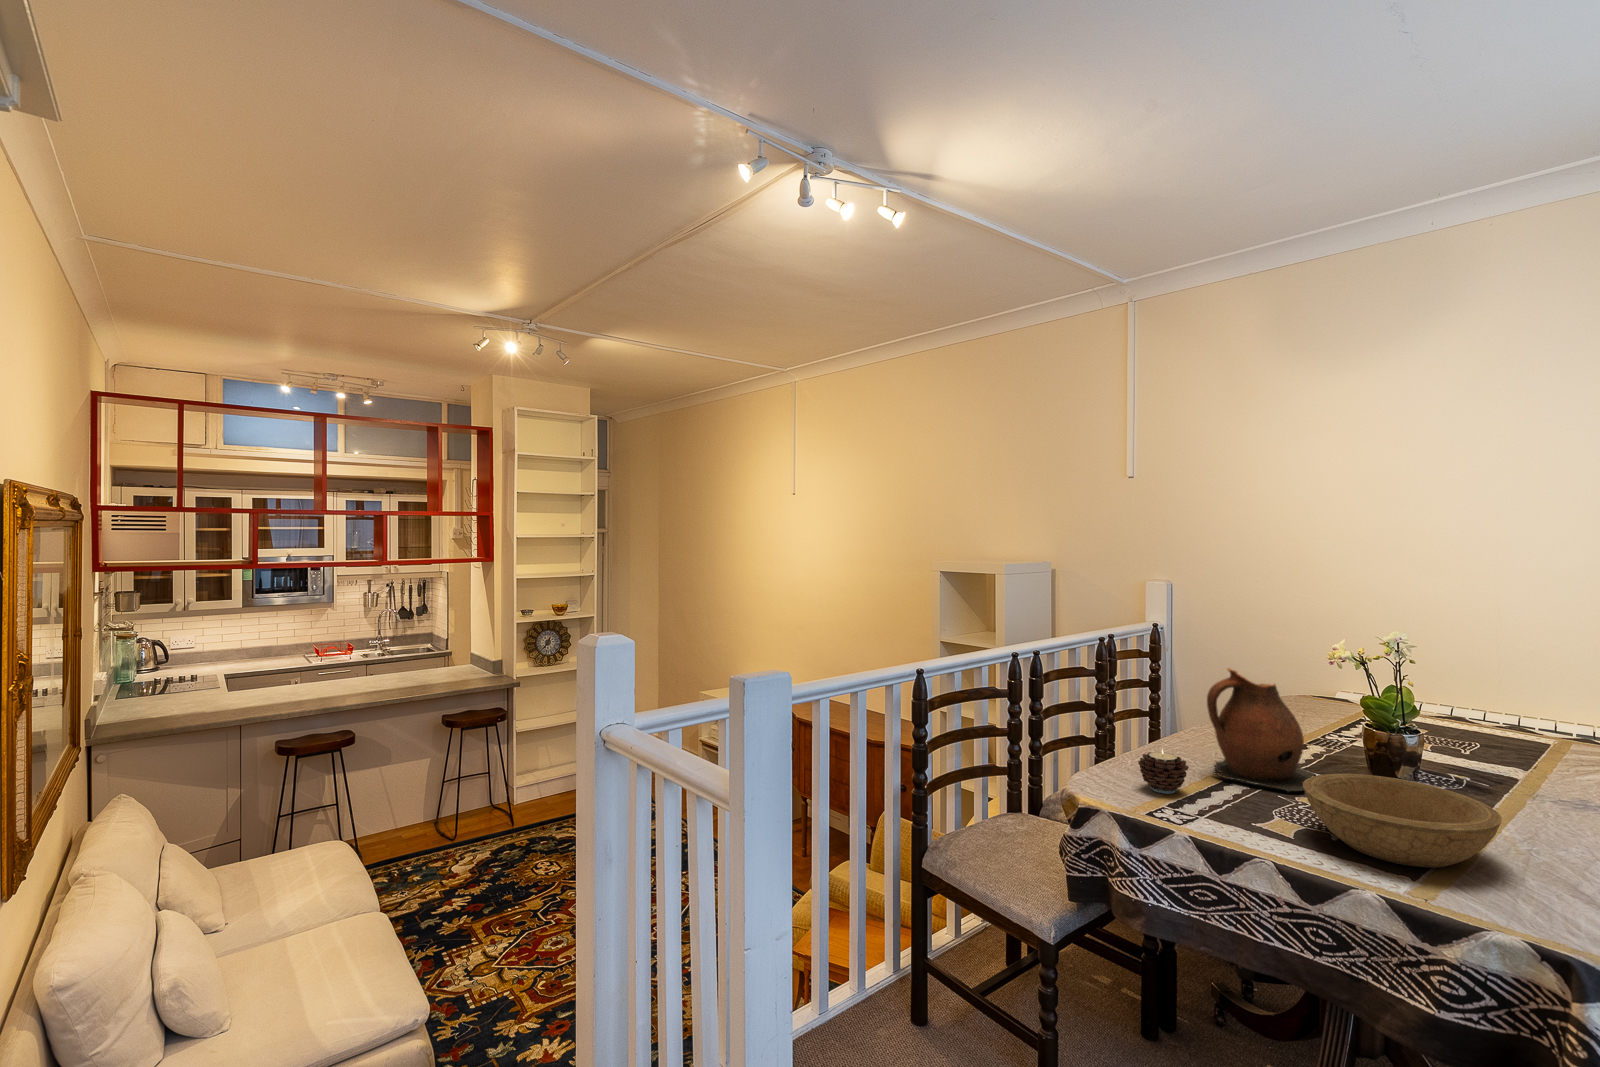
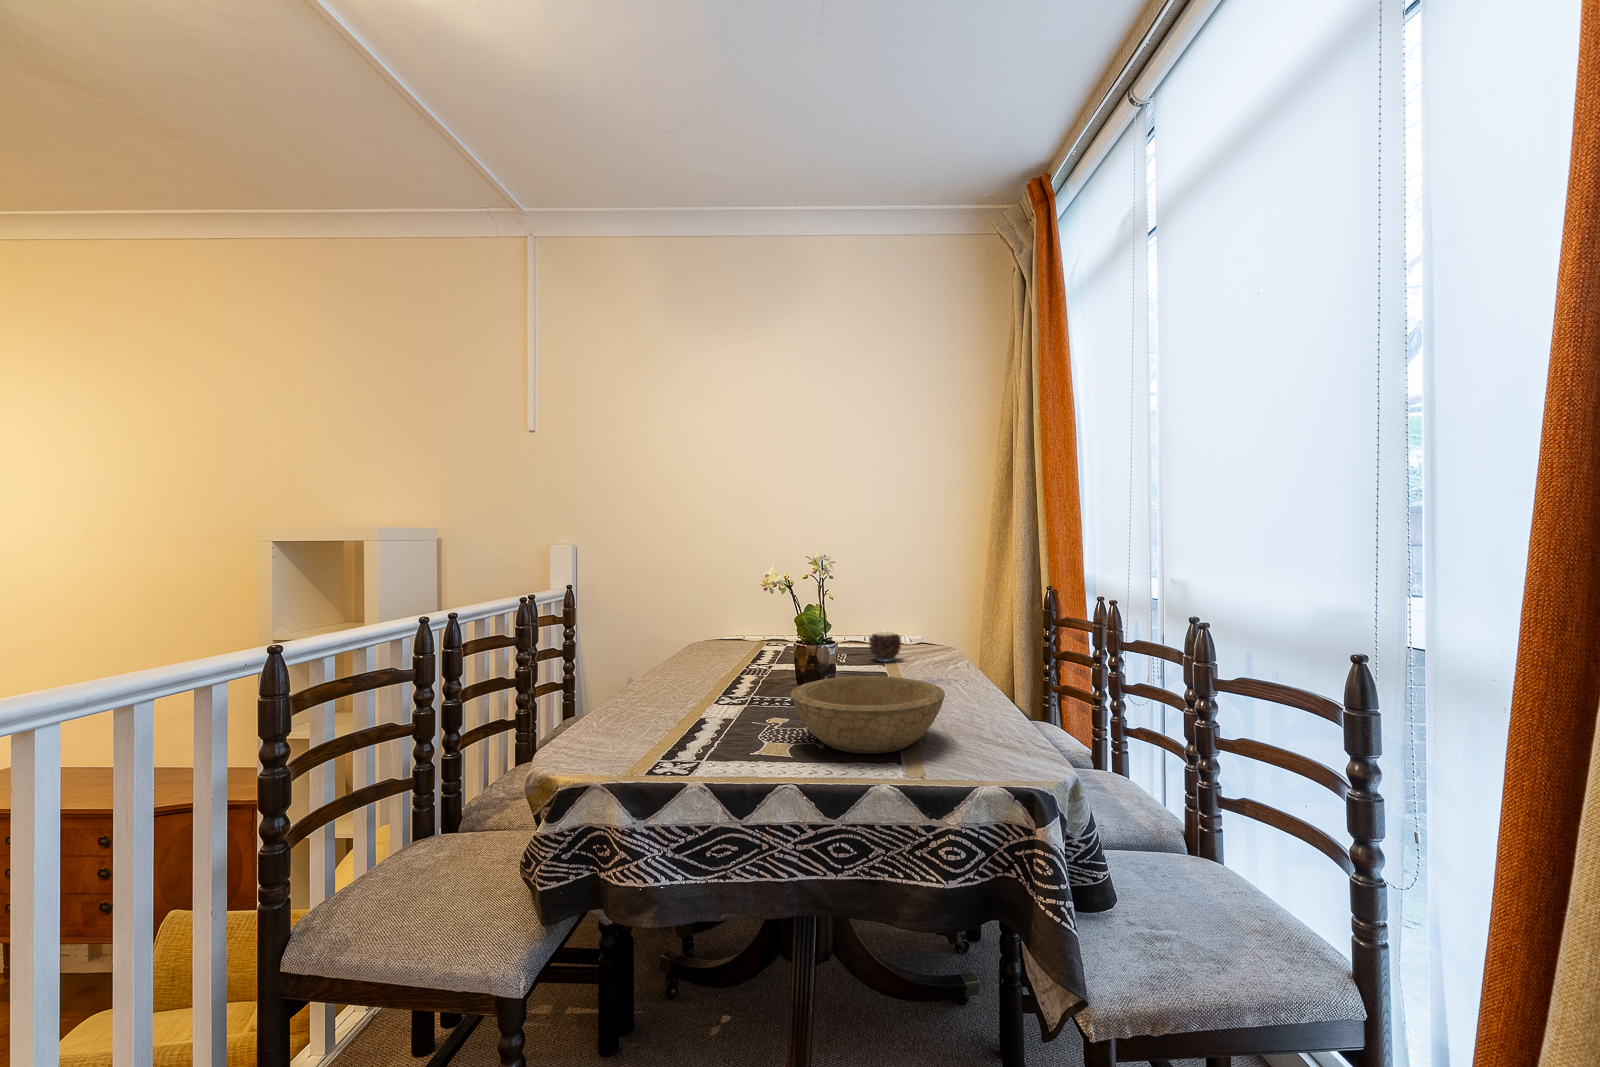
ceramic pitcher: present [1207,668,1315,792] -> none [674,596,769,718]
candle: present [1138,749,1189,794] -> present [869,632,901,661]

